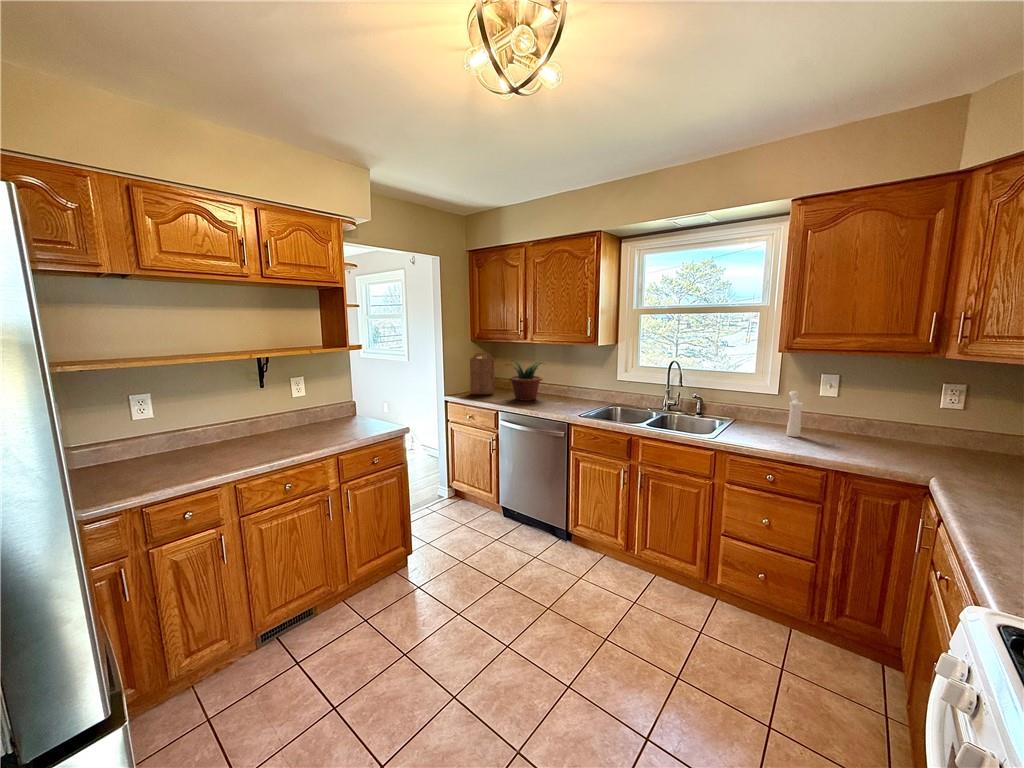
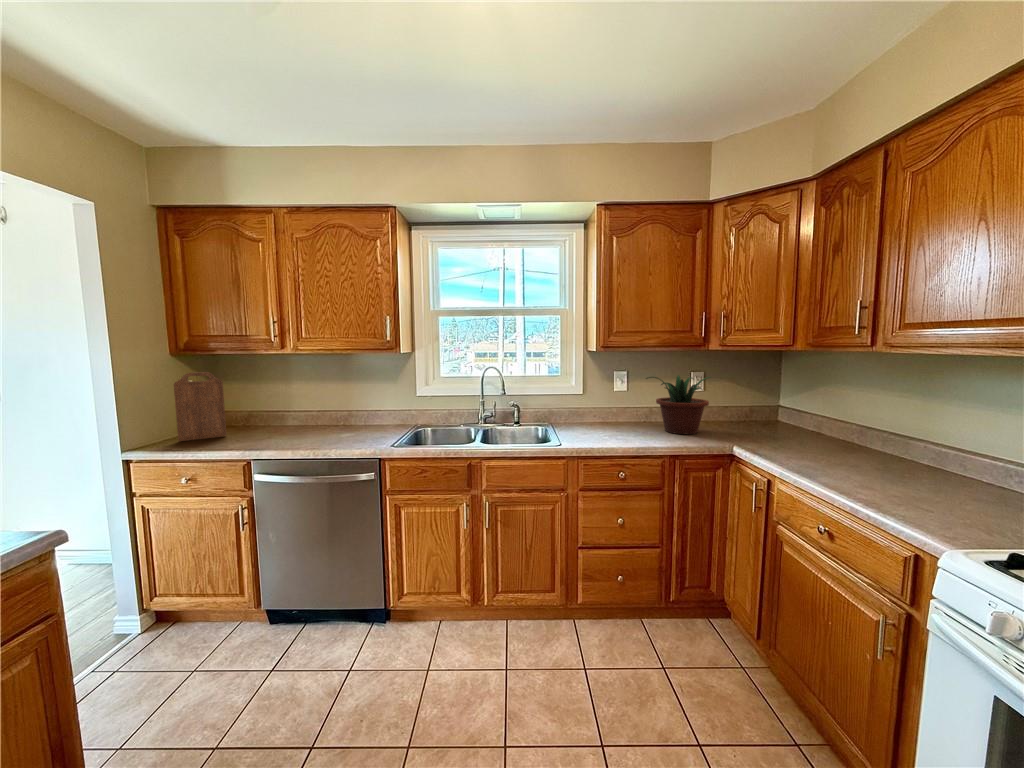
potted plant: present [509,361,542,401] -> present [648,376,711,434]
pepper mill: present [787,391,803,437] -> none [599,389,618,432]

